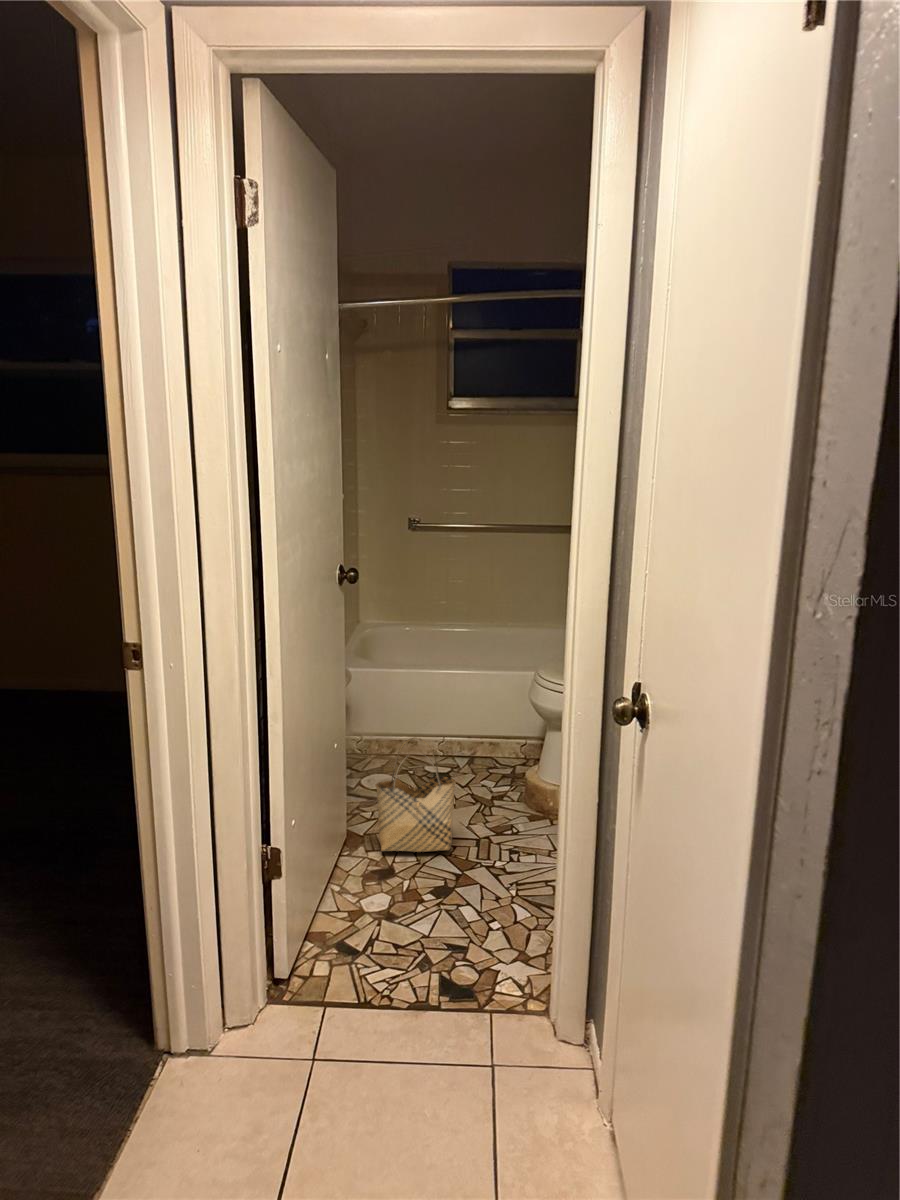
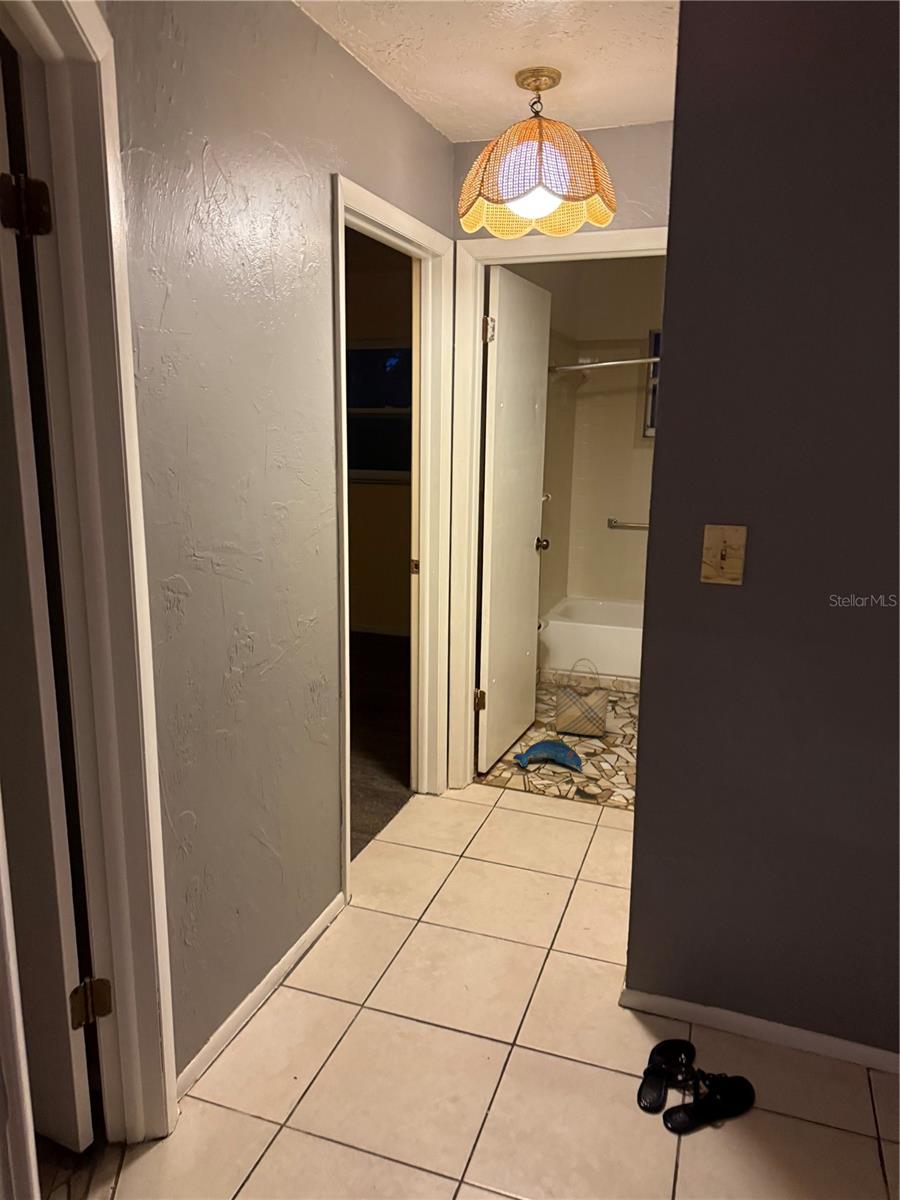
plush toy: none [328,883,440,944] -> present [513,740,583,771]

